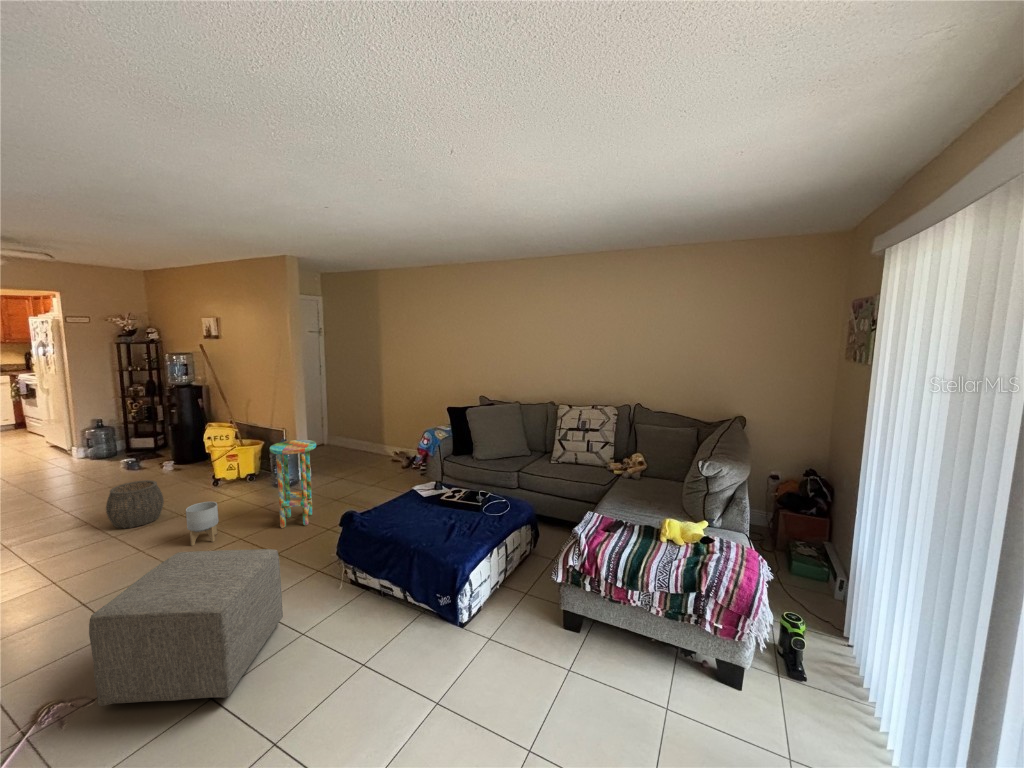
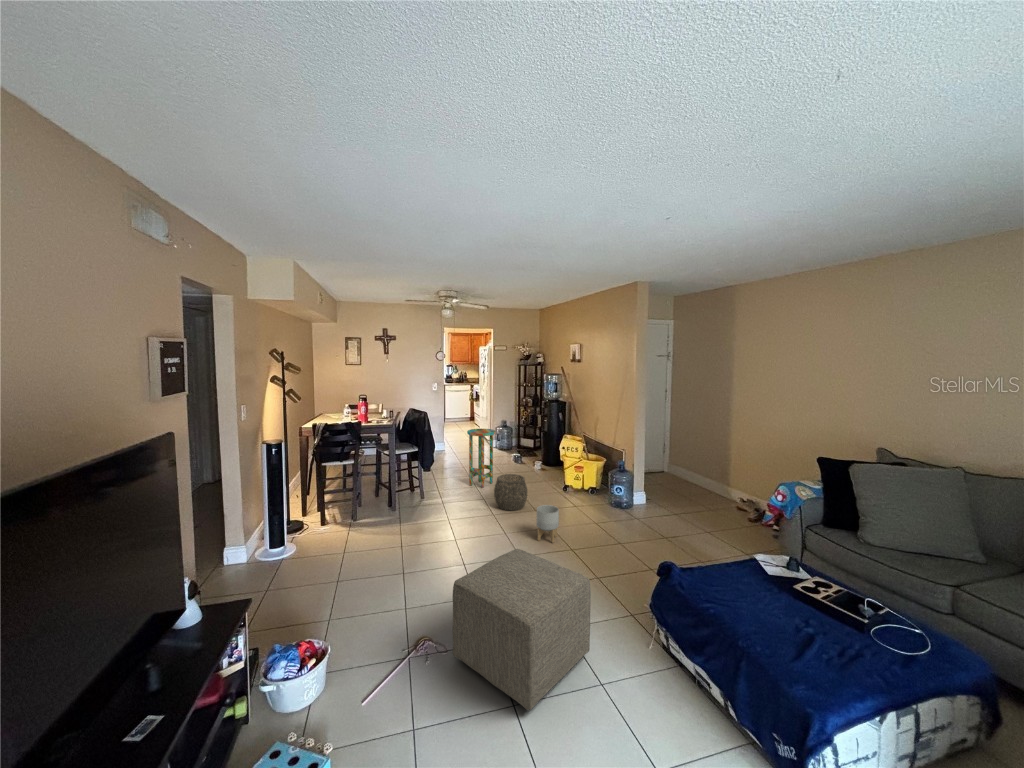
side table: present [270,440,316,528] -> present [467,429,495,488]

